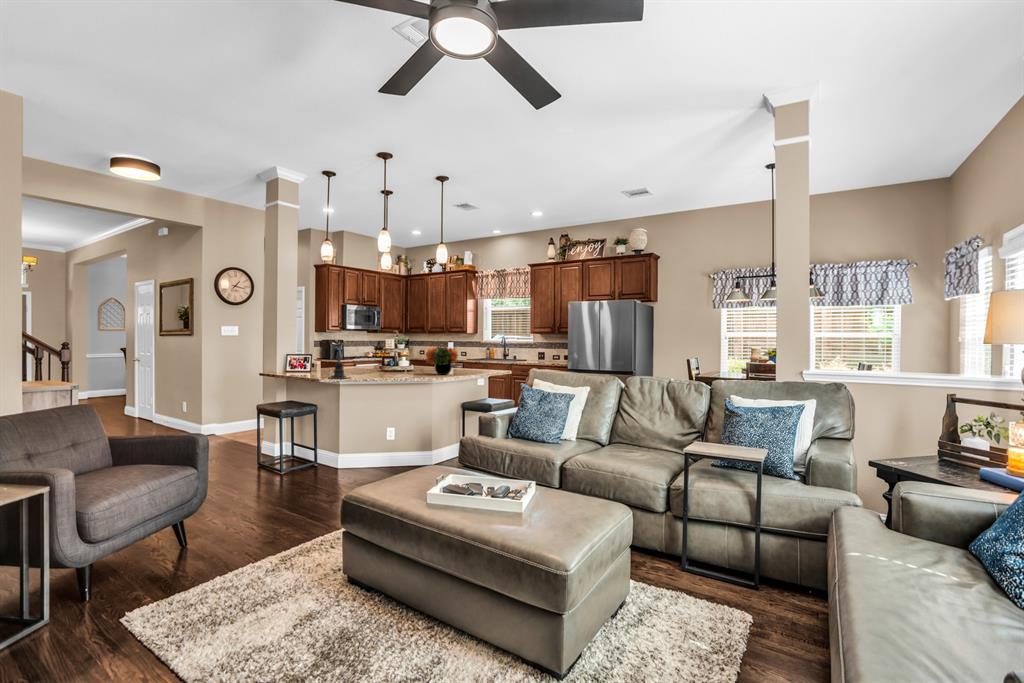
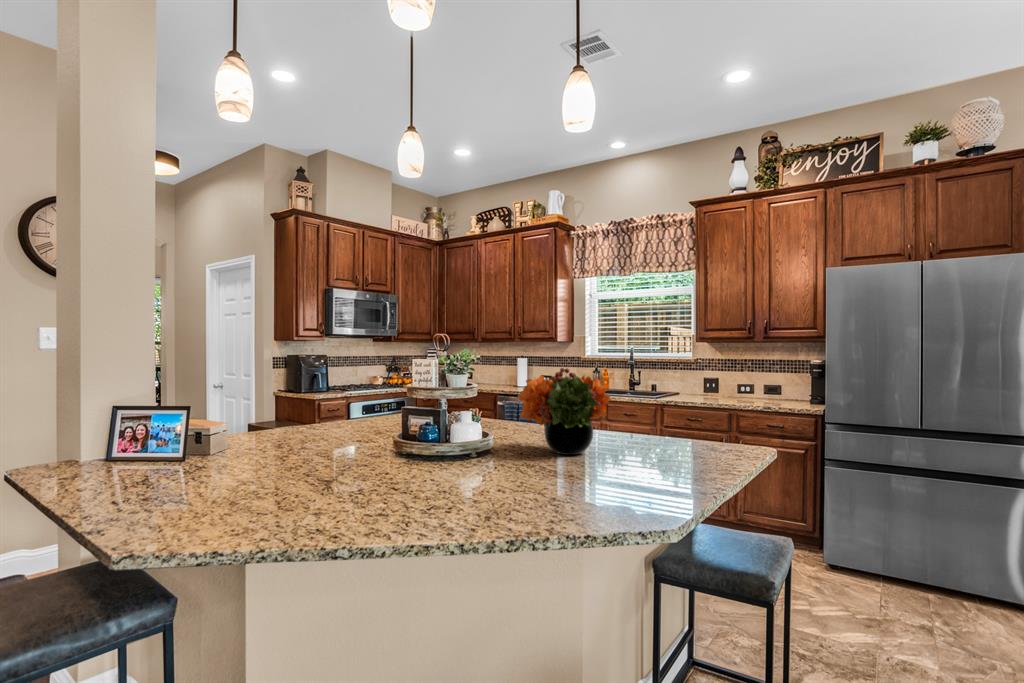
candle holder: present [331,343,347,379] -> none [178,351,291,511]

